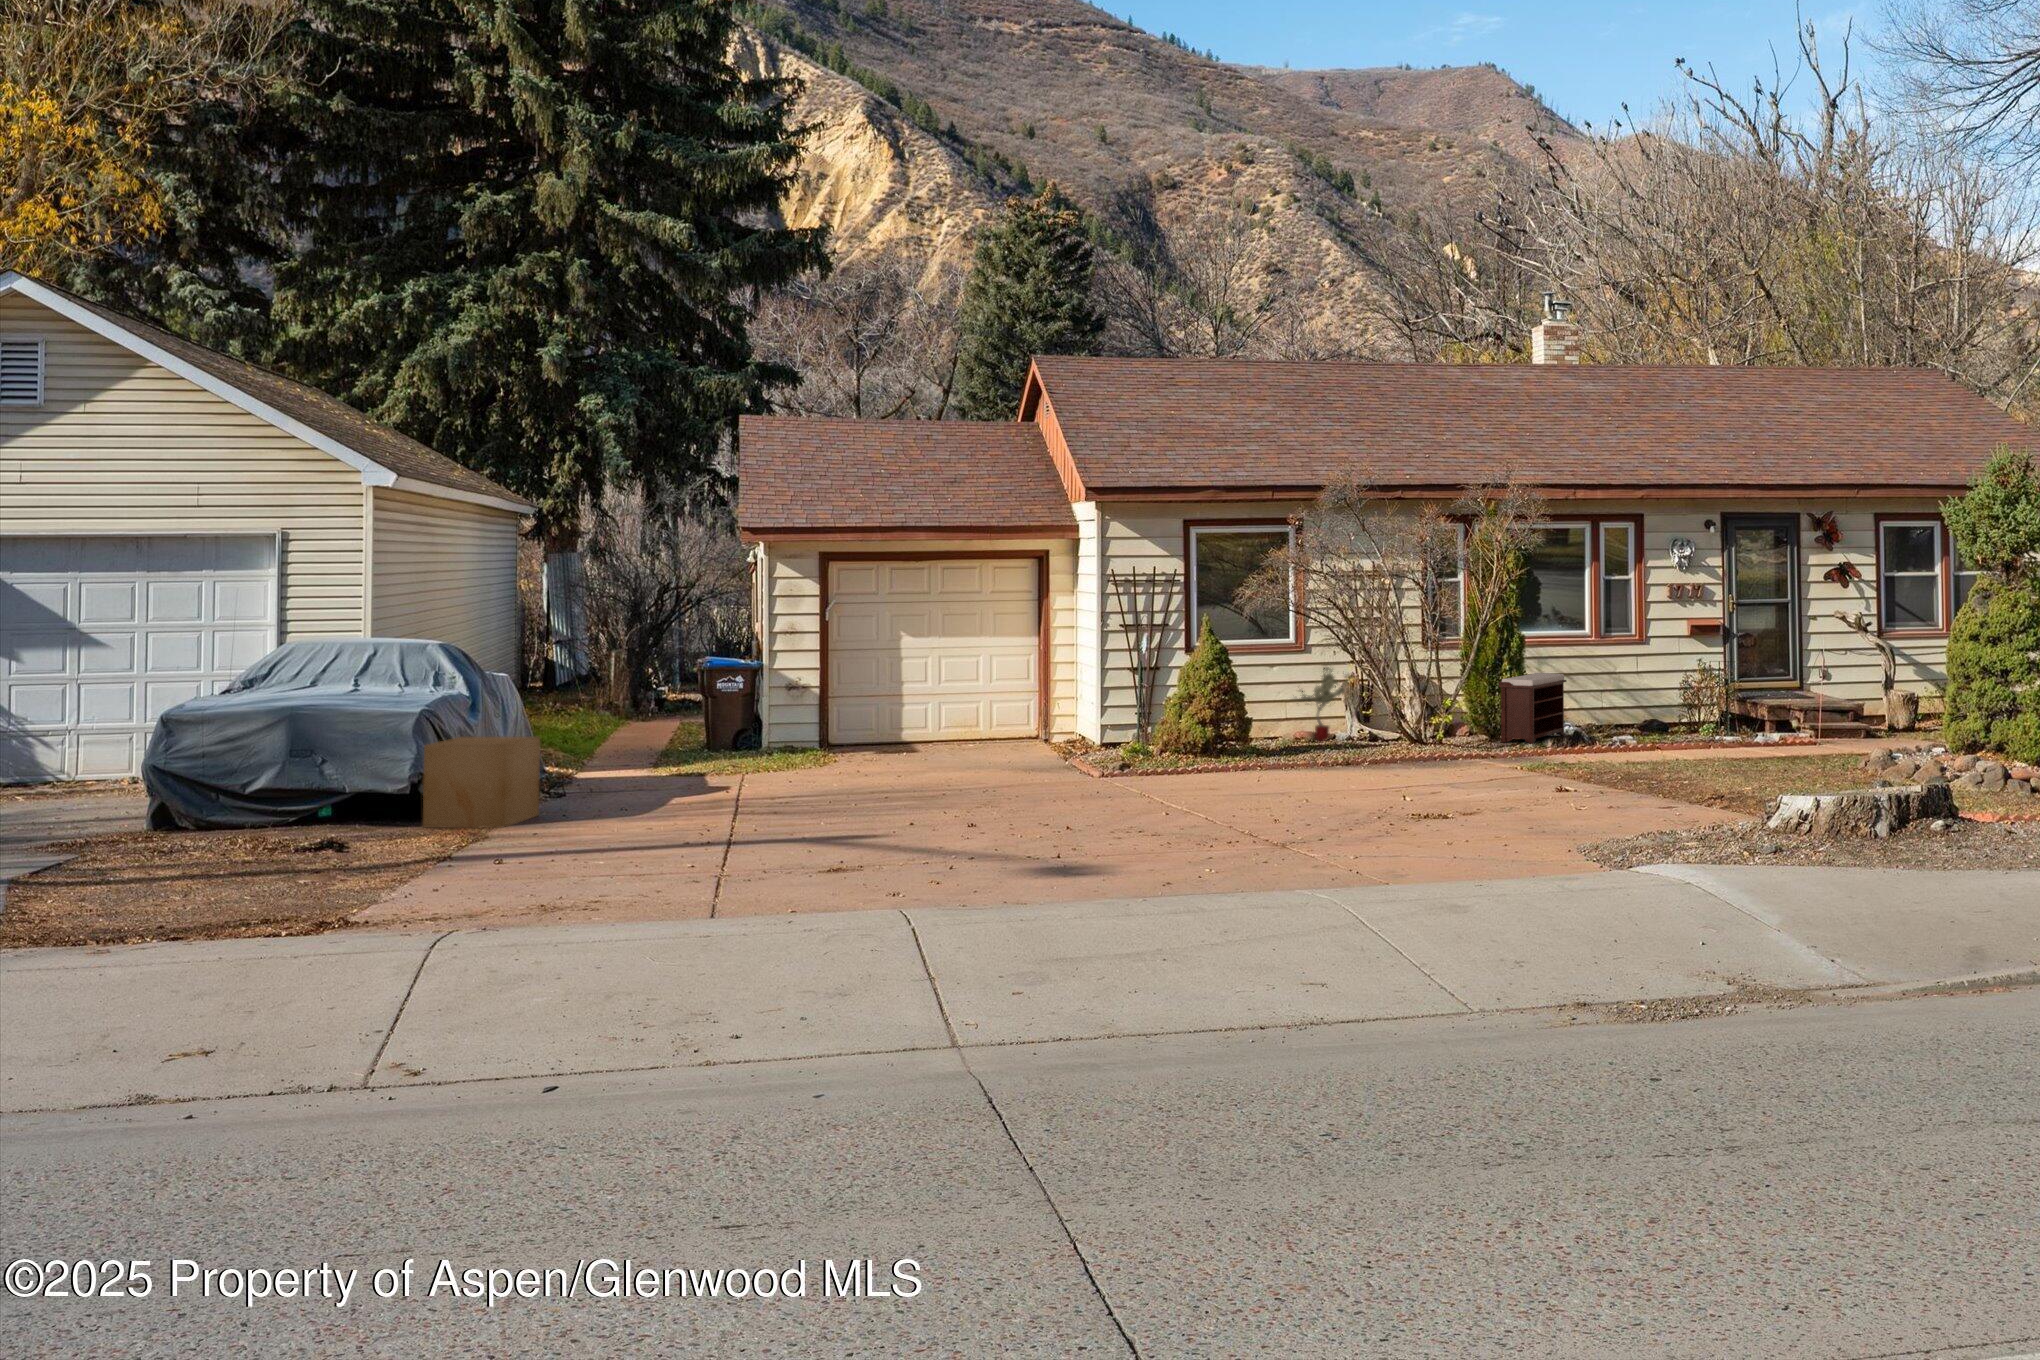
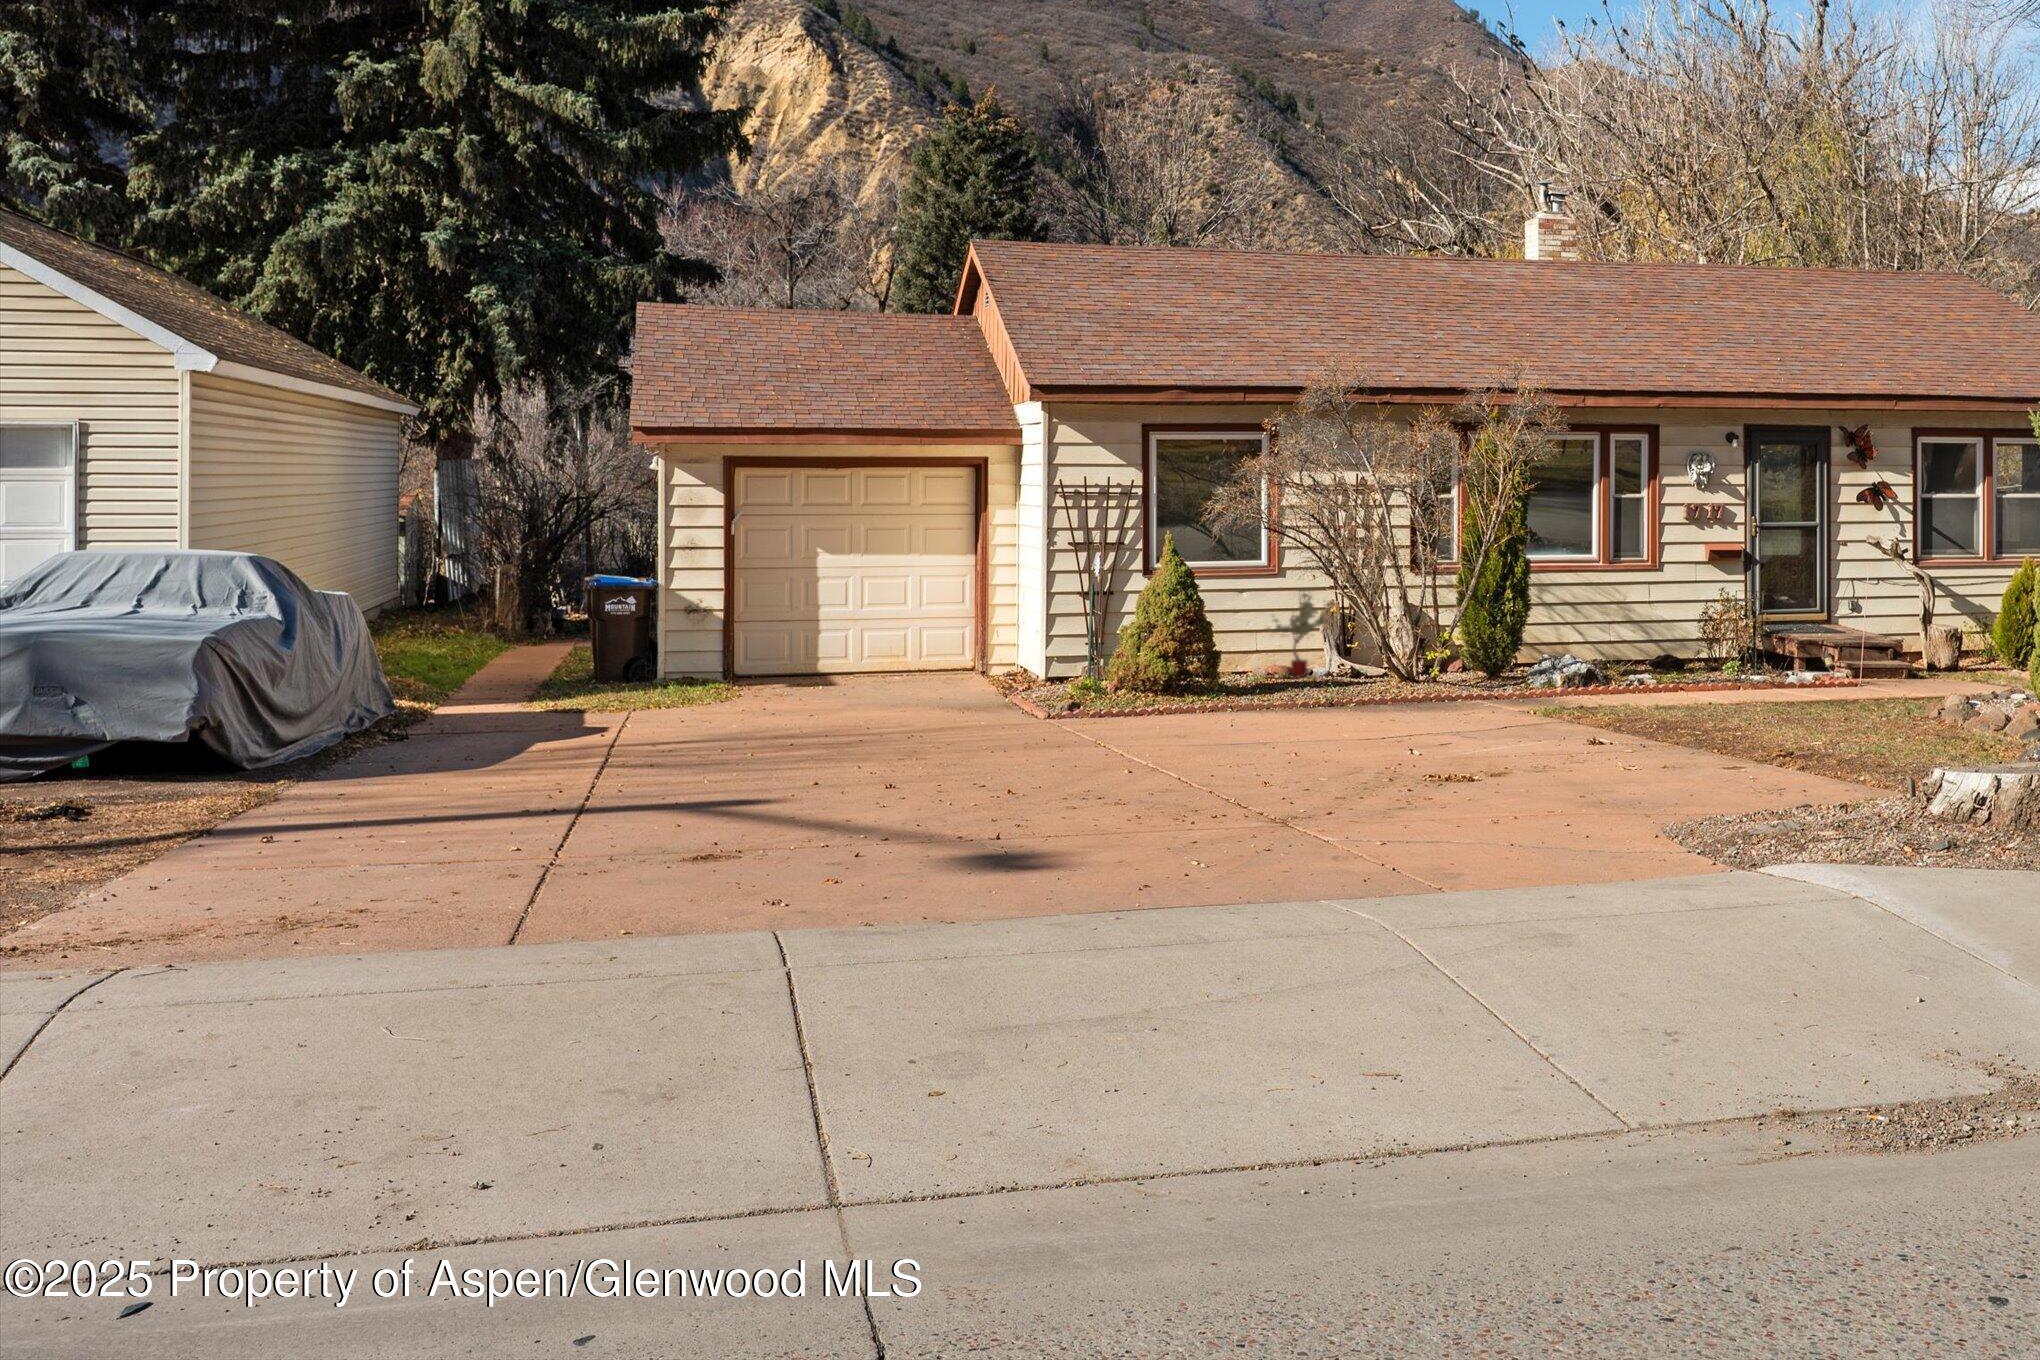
bench: present [1499,673,1567,744] -> none [1502,603,1576,683]
cardboard box: present [423,736,540,828] -> none [202,669,356,783]

